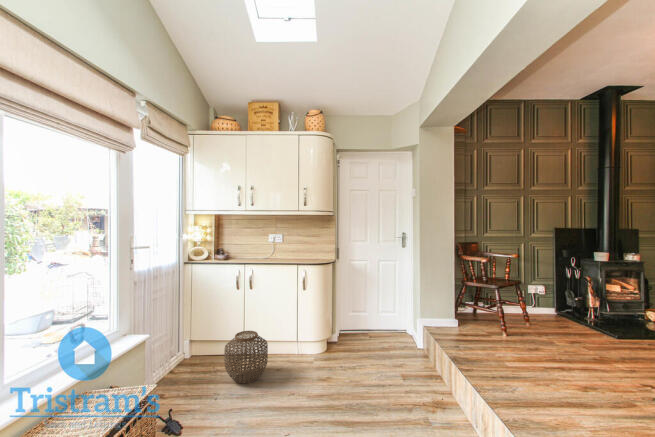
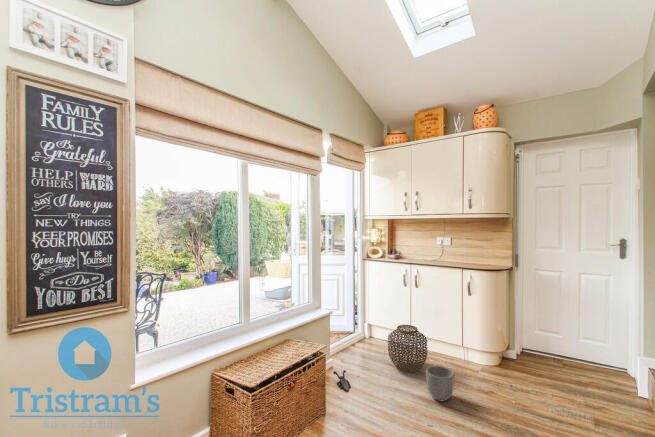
planter: none [274,367,302,404] -> present [426,366,454,401]

